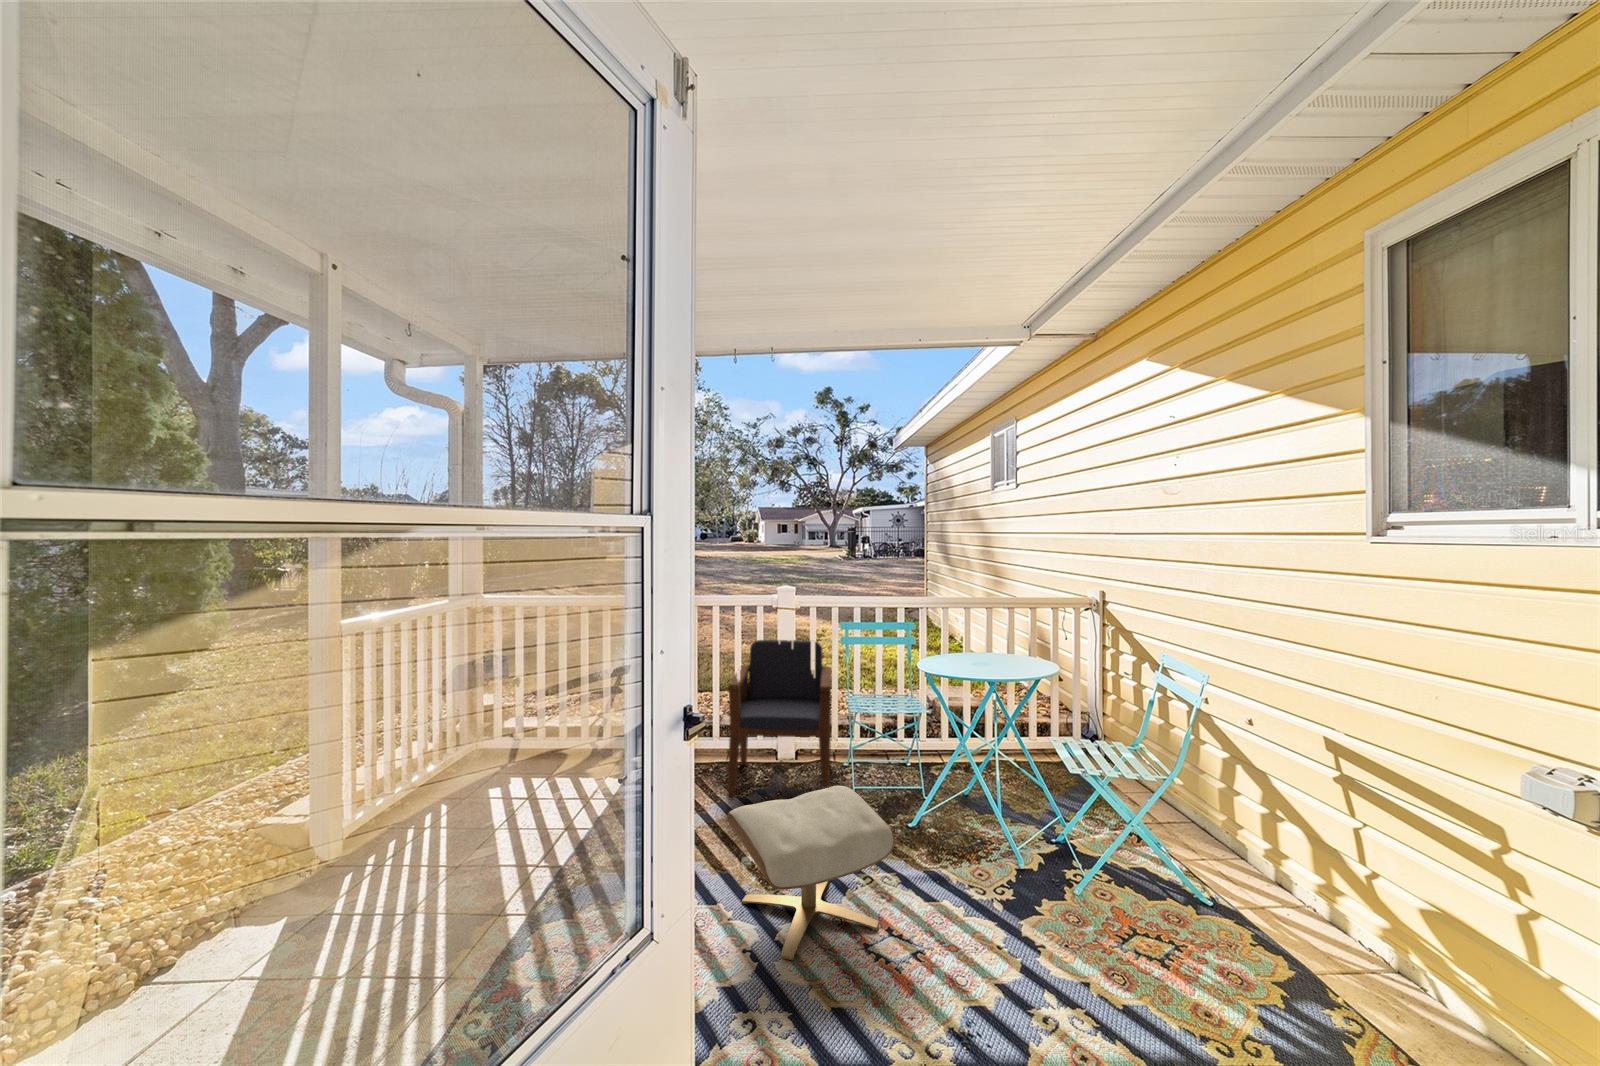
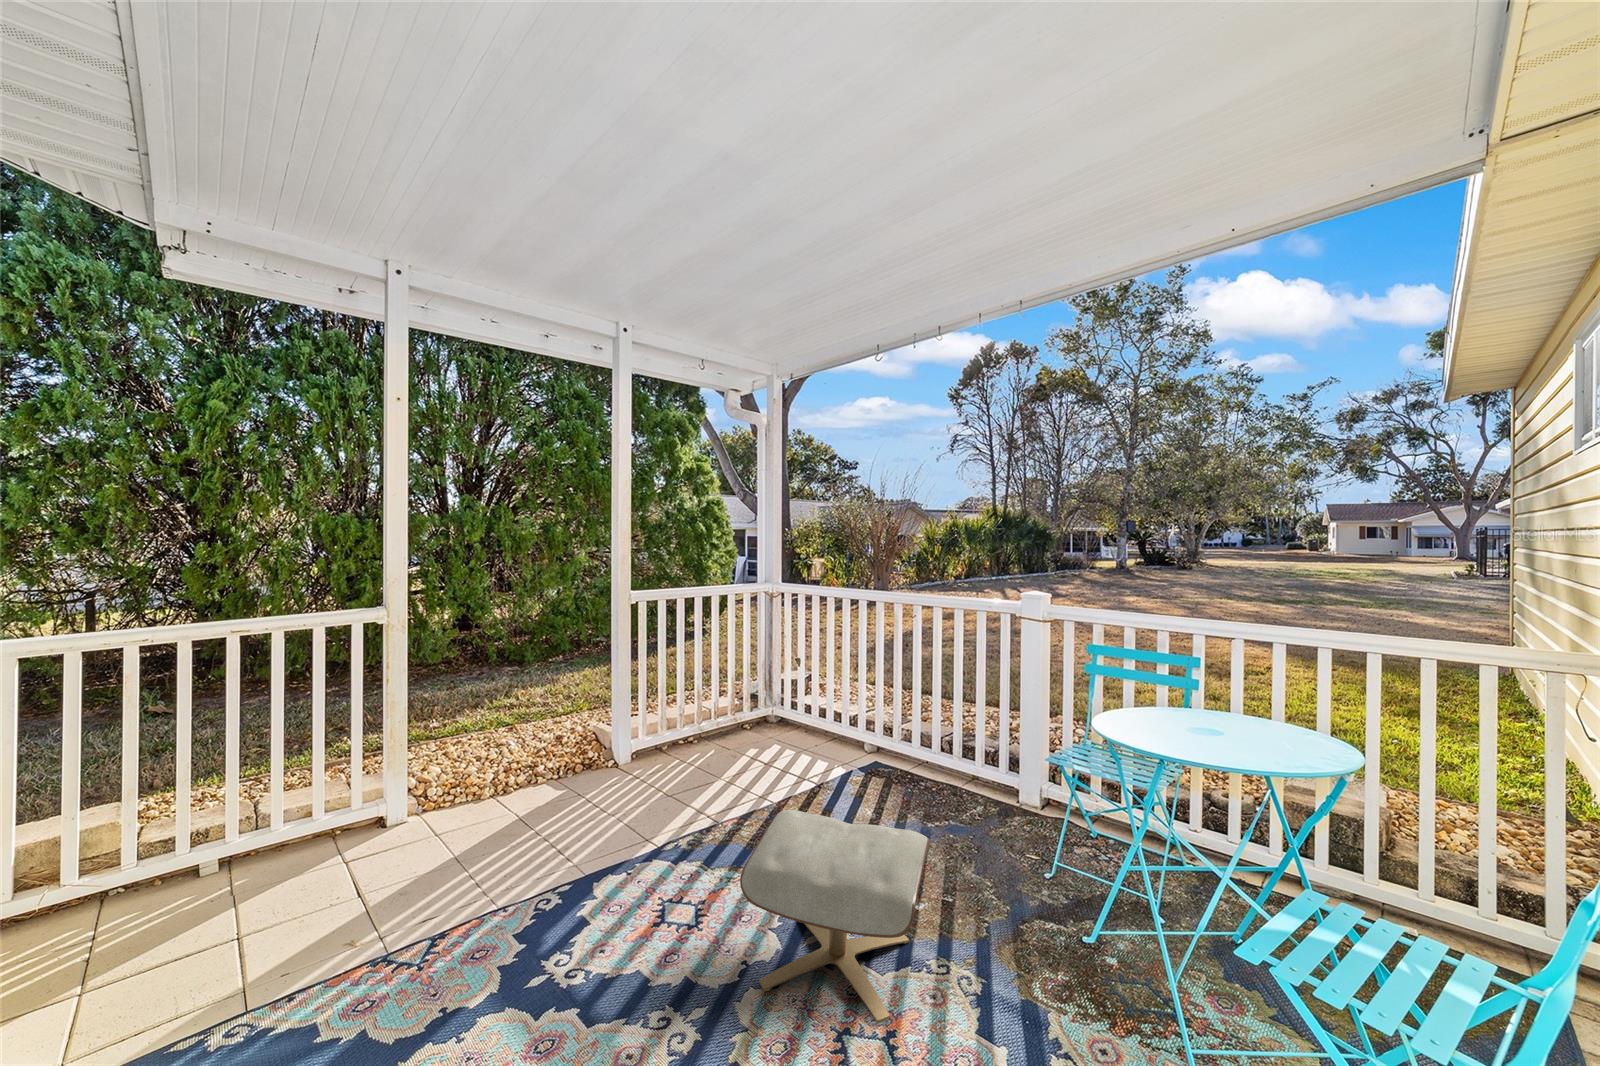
armchair: present [727,640,831,800] -> none [911,650,1074,869]

